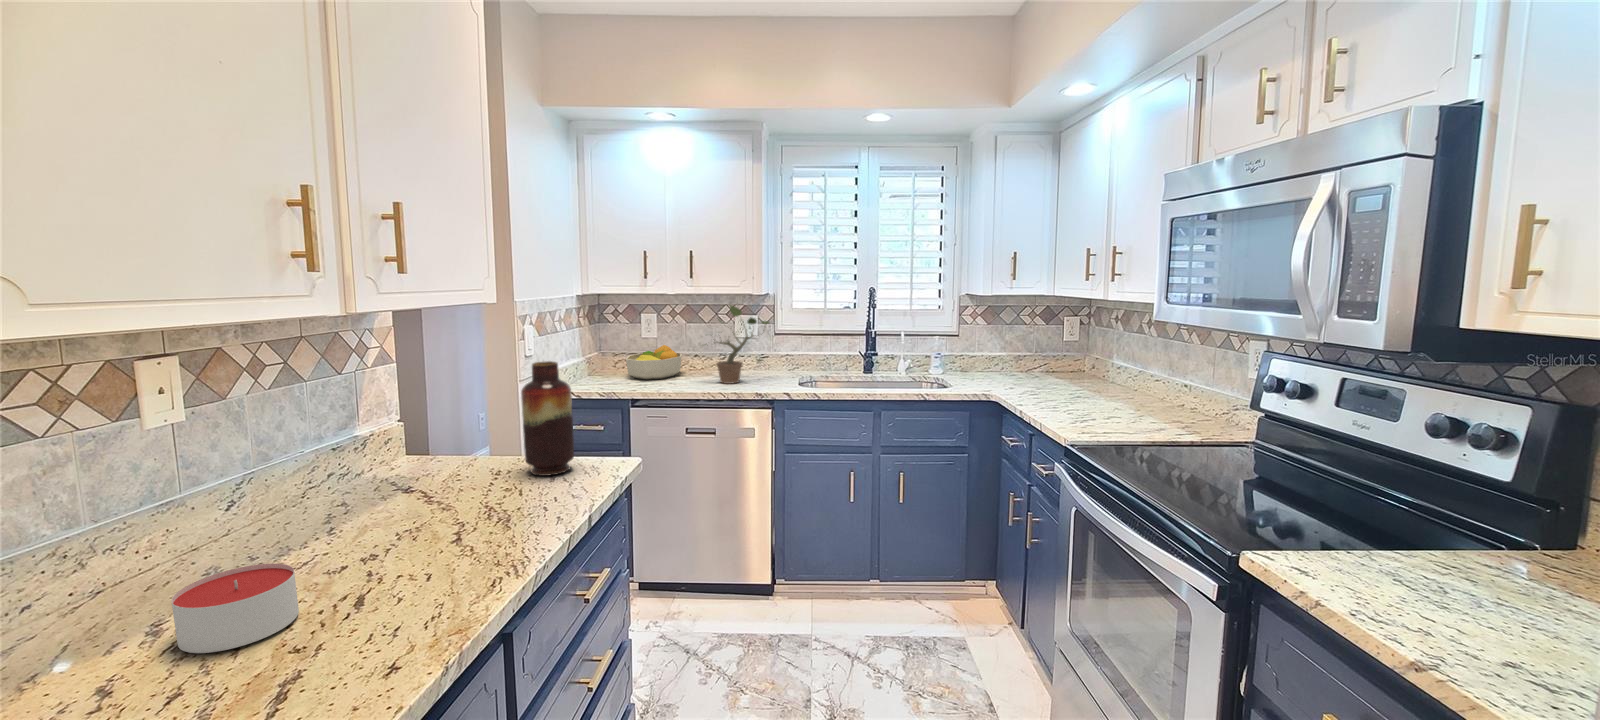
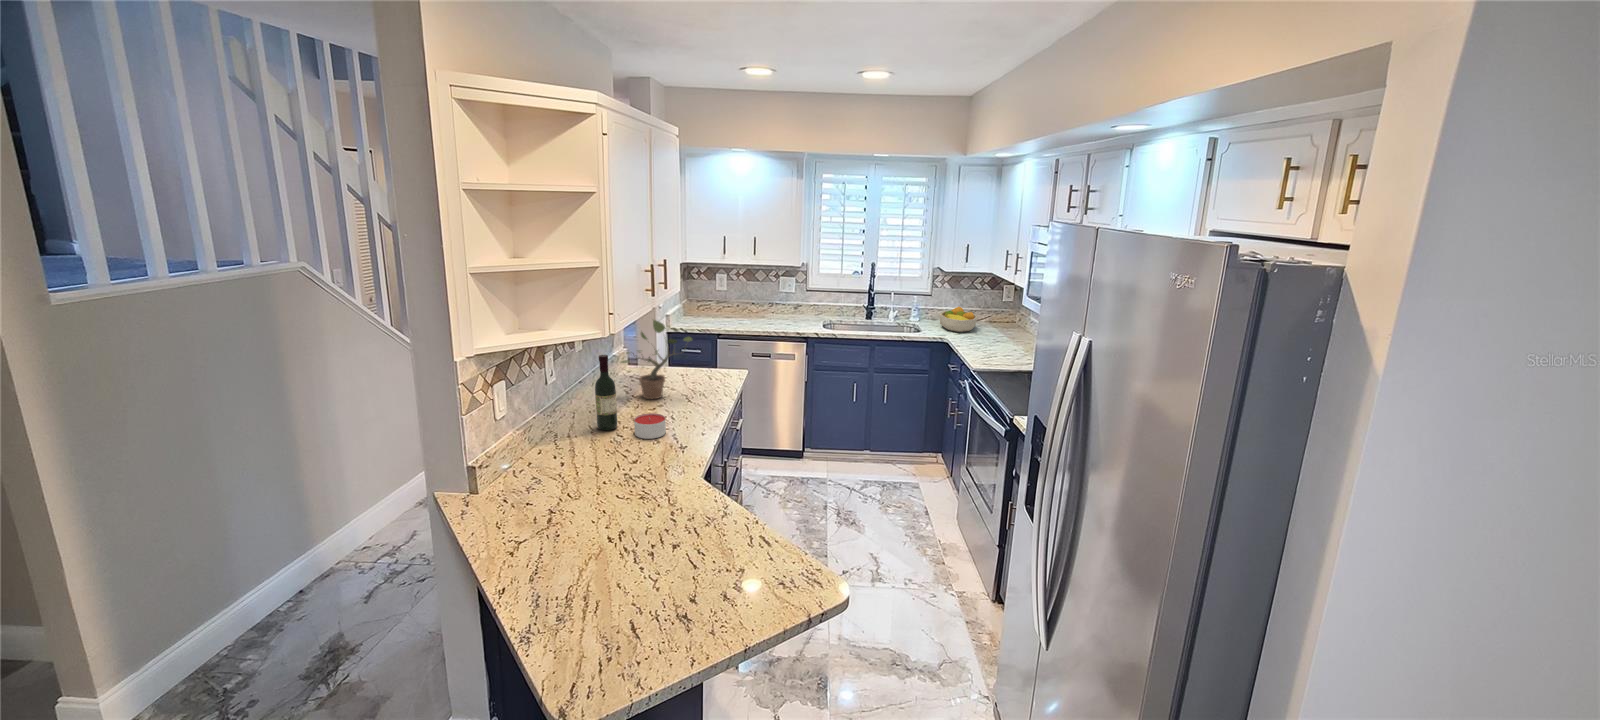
potted plant: present [705,305,770,384] -> present [621,320,692,399]
fruit bowl: present [626,345,682,380] -> present [940,307,977,332]
vase: present [521,361,574,476] -> none [699,329,721,384]
wine bottle: none [69,395,167,623] -> present [595,355,617,430]

